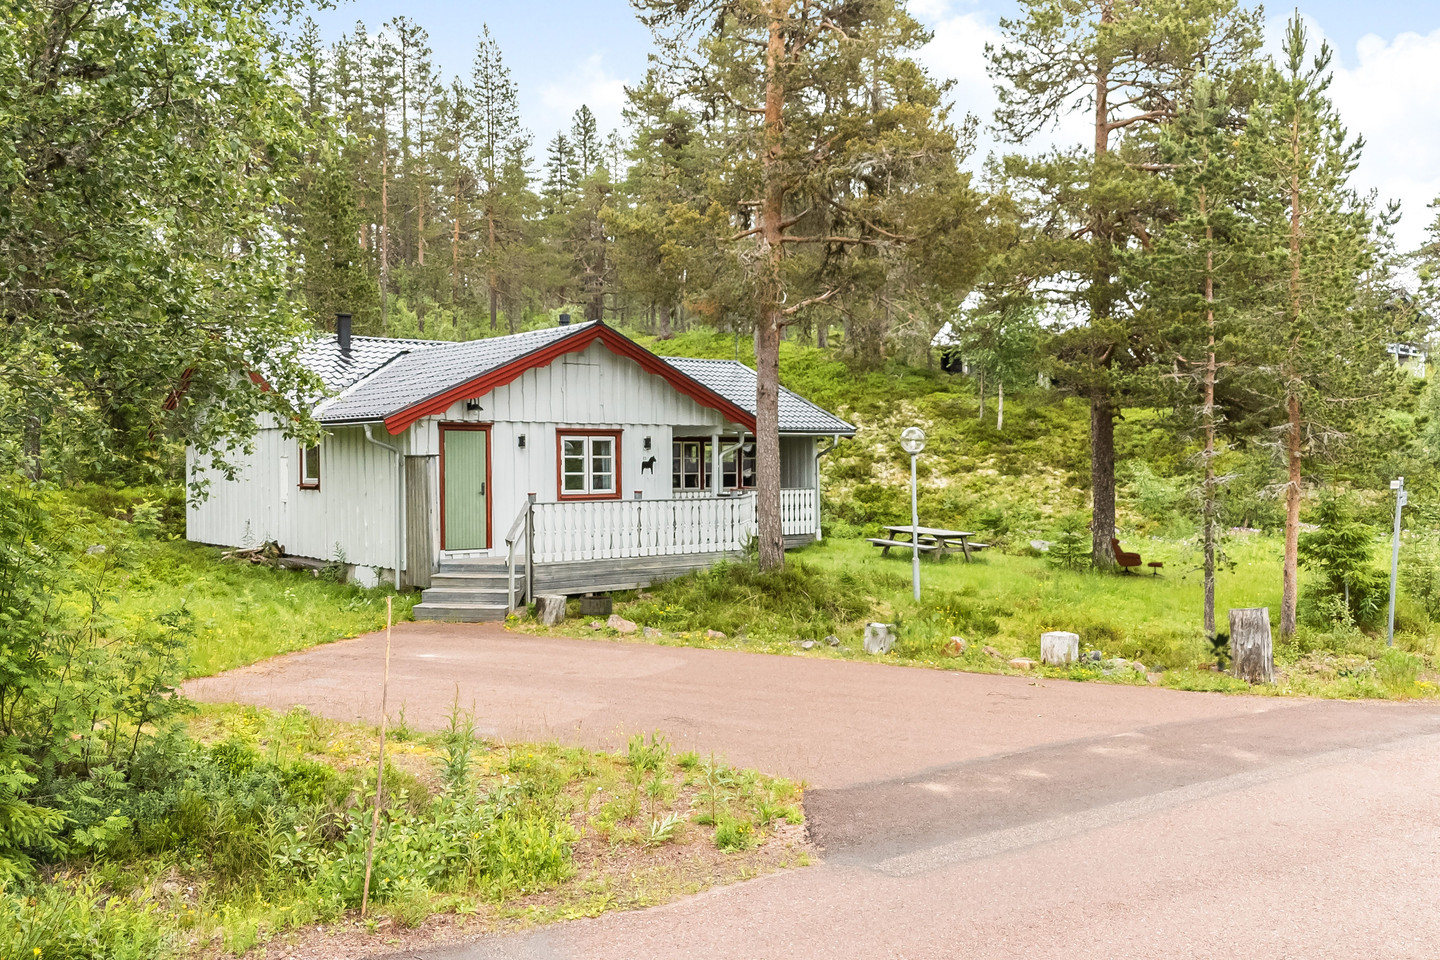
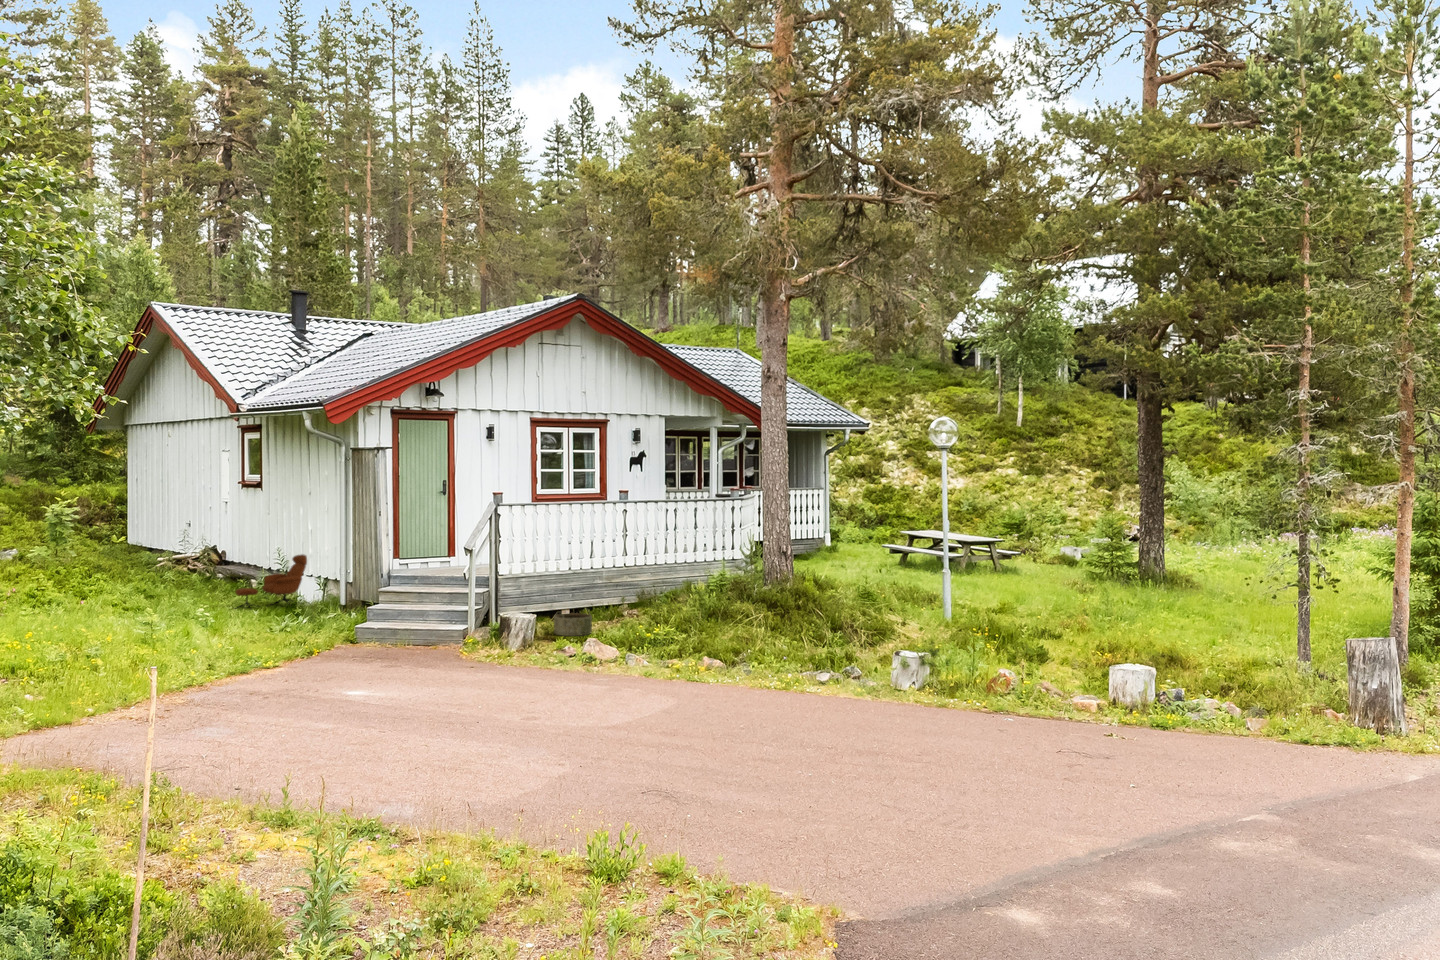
lounge chair: present [1111,538,1163,577] -> present [236,555,307,607]
potted plant: present [1206,633,1233,671] -> none [1324,670,1366,720]

